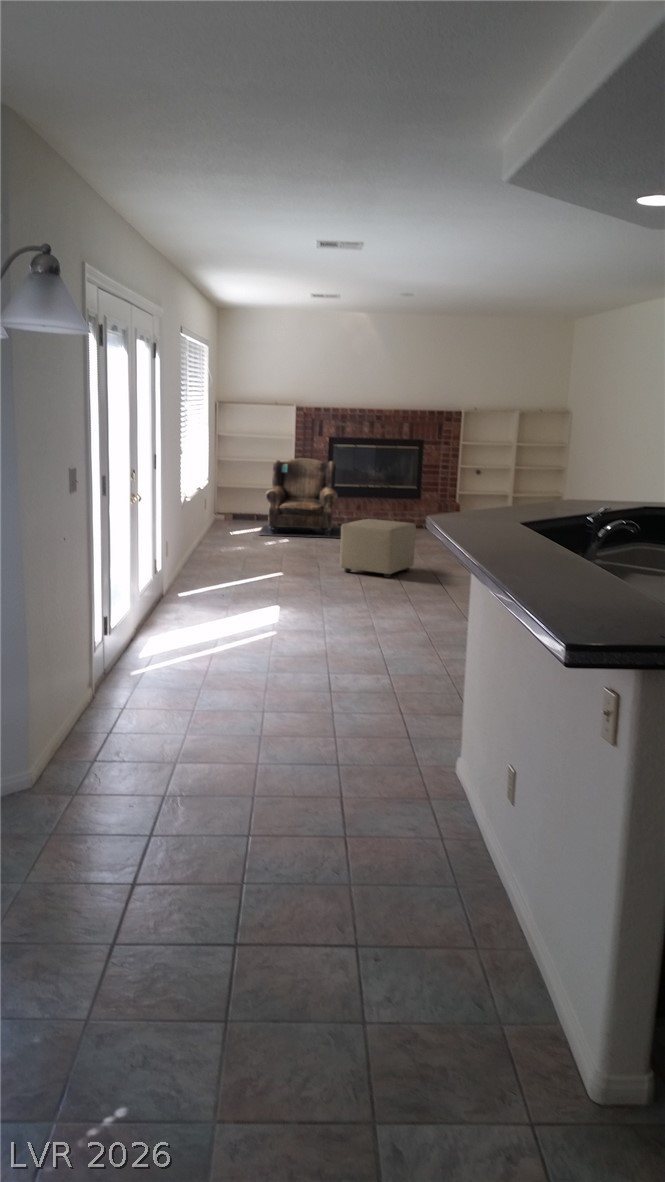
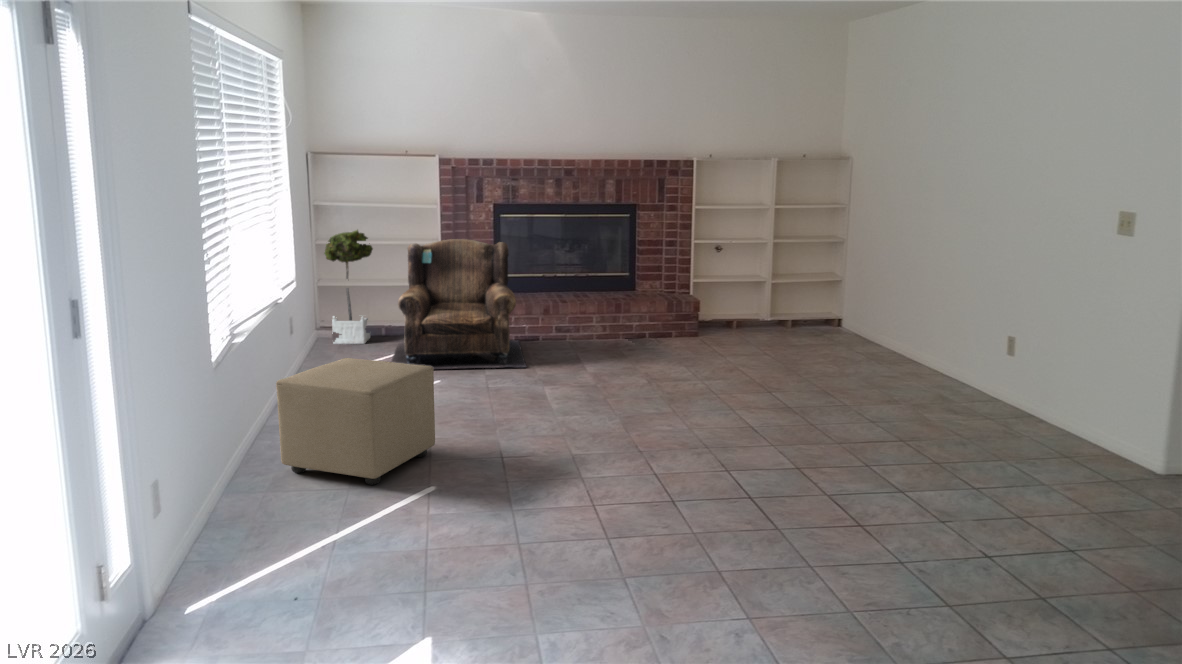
potted tree: none [221,450,251,523] -> present [325,230,373,344]
ottoman: present [340,519,416,578] -> present [276,358,435,485]

